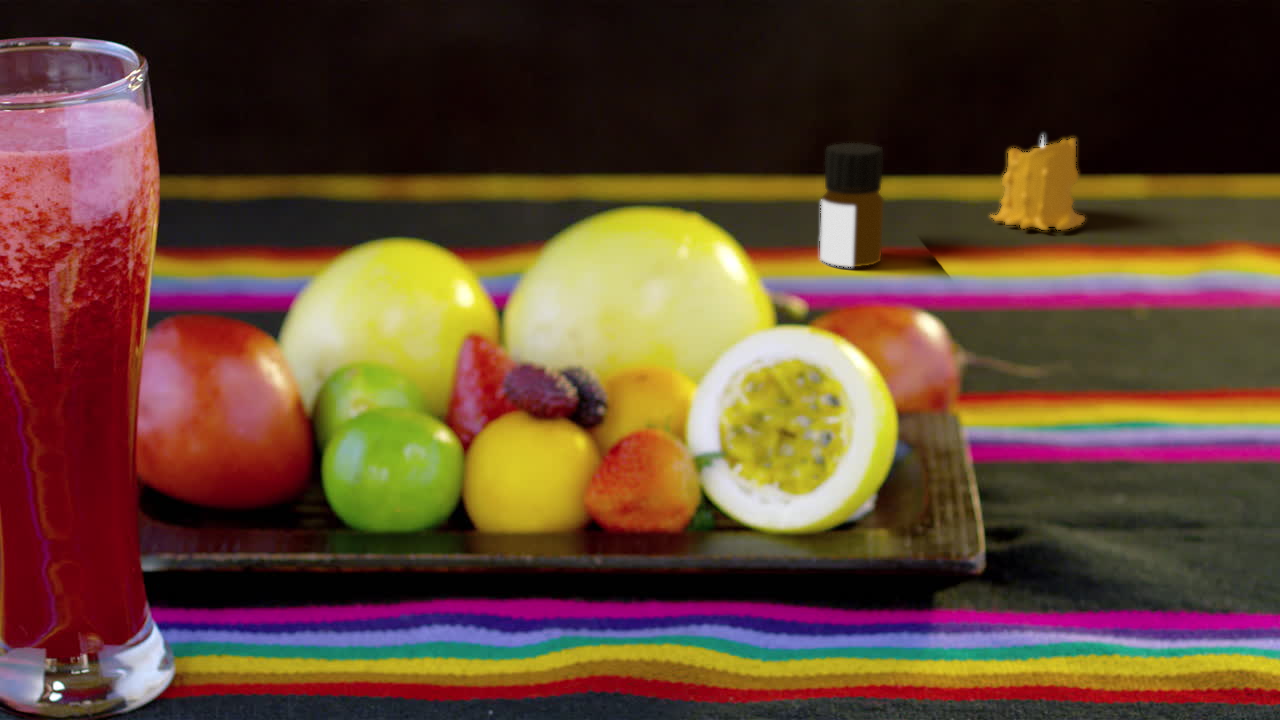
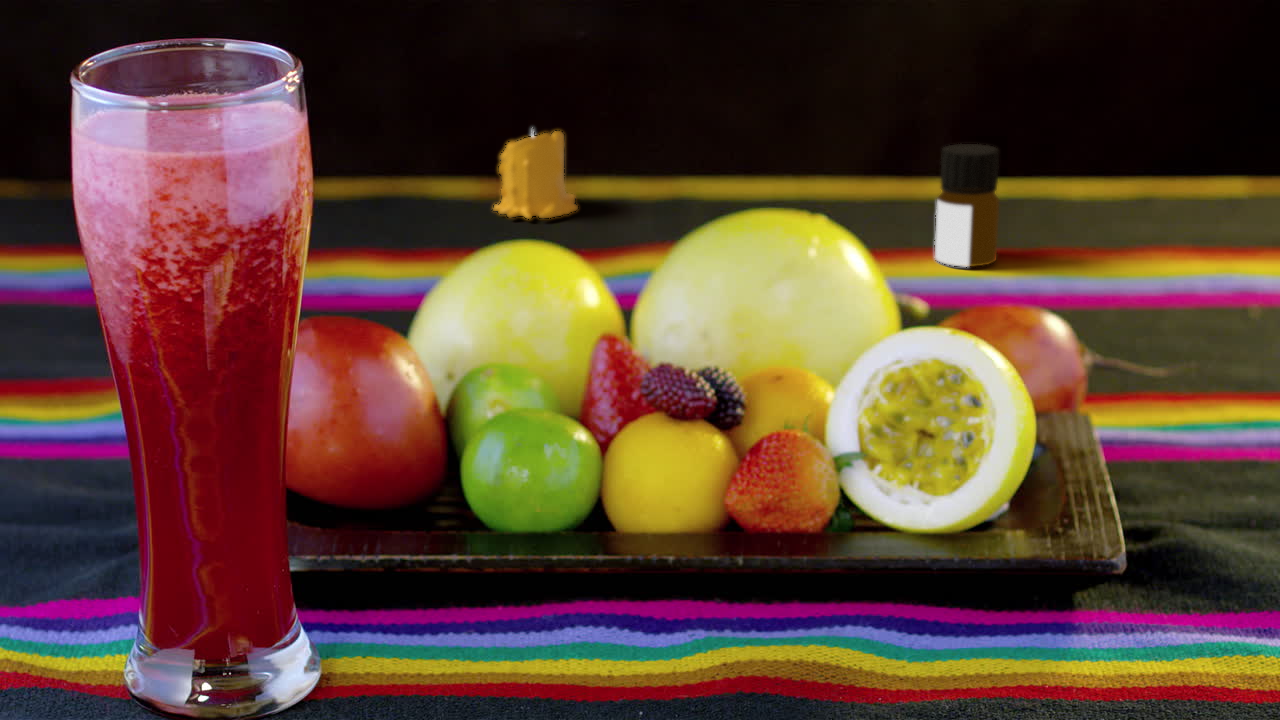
candle: present [991,138,1085,230] -> present [494,131,577,218]

